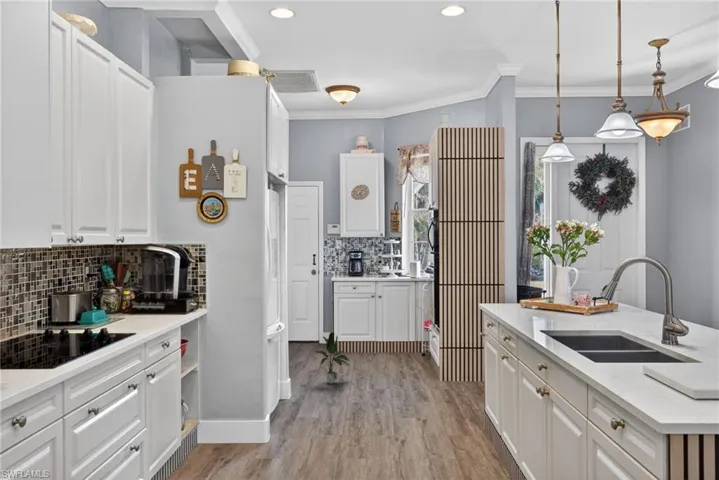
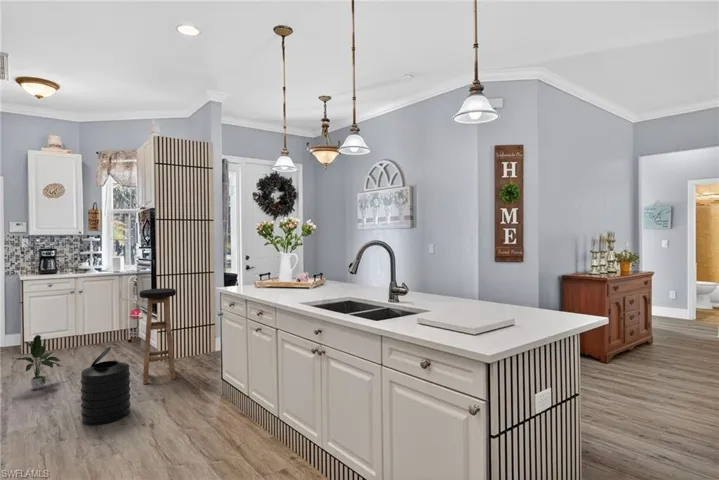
bar stool: none [414,297,451,403] -> present [139,288,176,384]
trash can: none [349,352,392,430] -> present [81,347,130,425]

